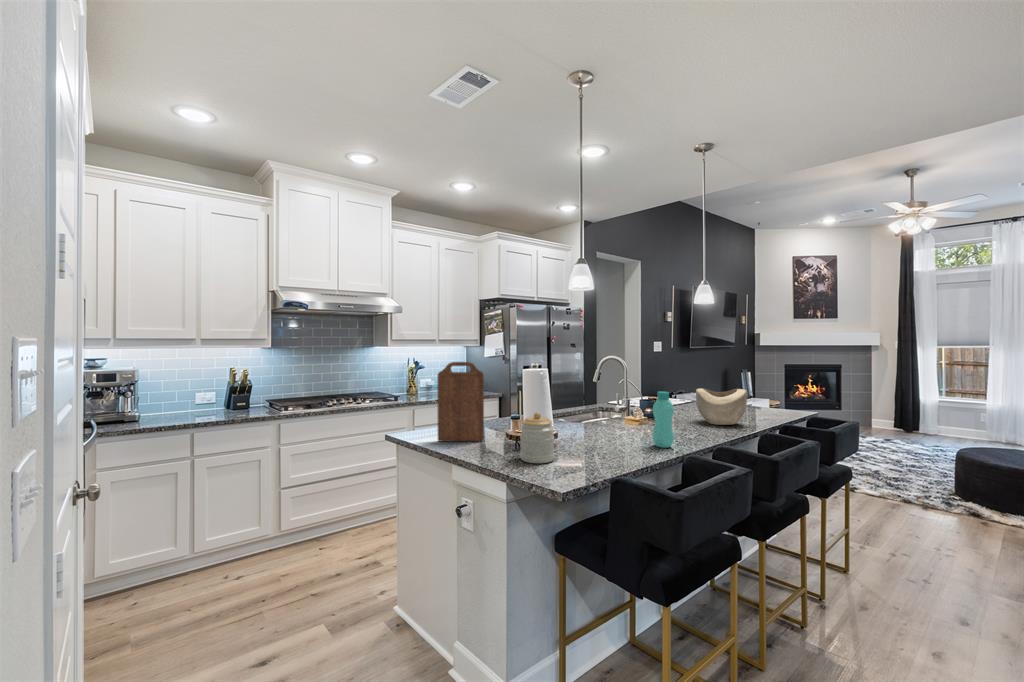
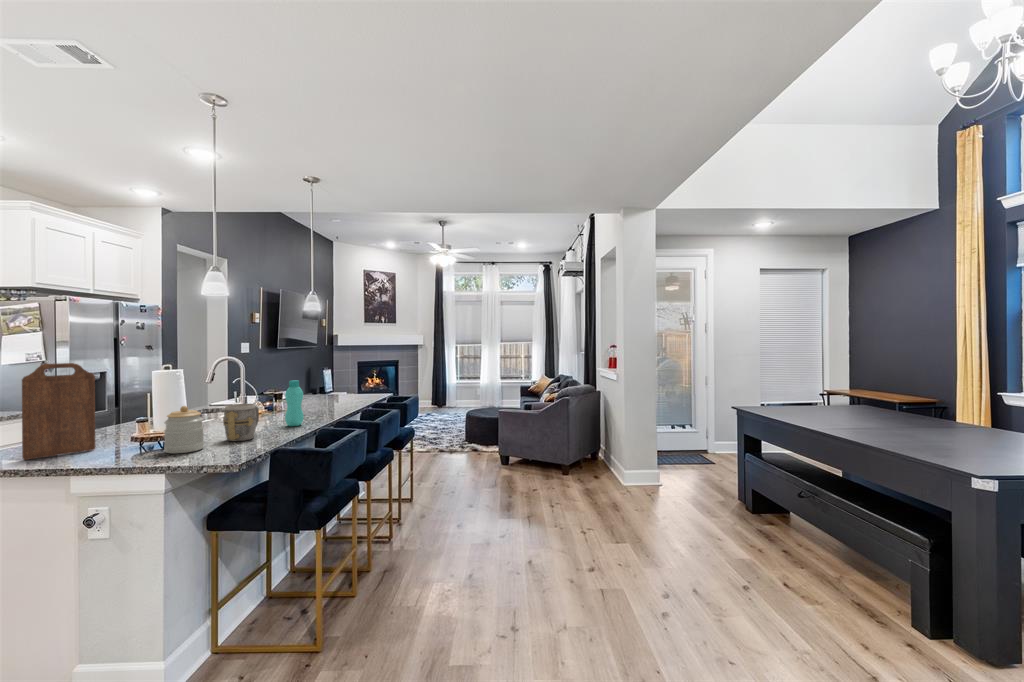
decorative bowl: present [696,388,747,425] -> none [309,378,349,408]
mug: none [578,415,618,459] -> present [223,404,259,442]

